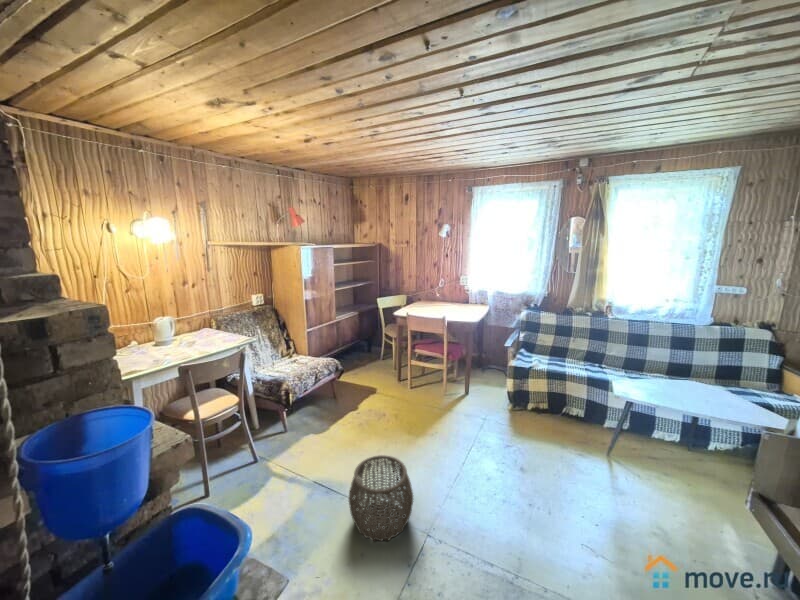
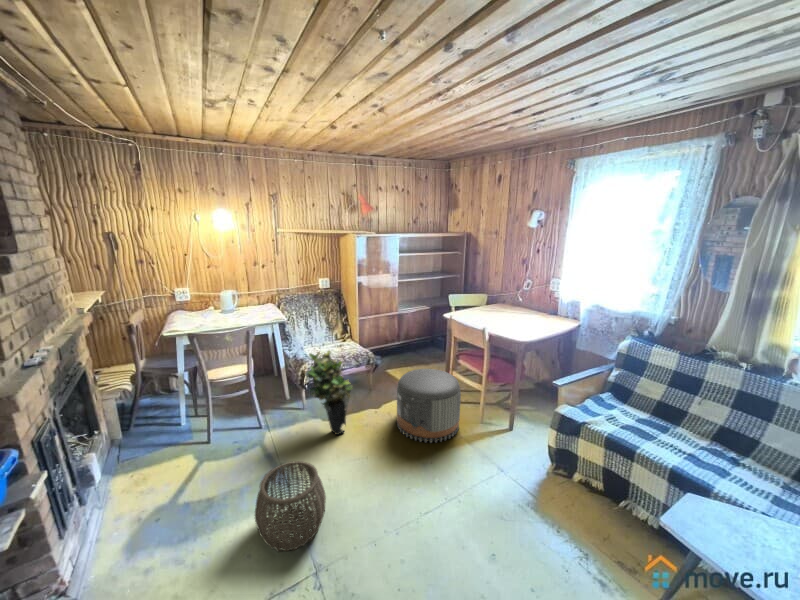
potted plant: none [302,359,353,440] -> present [305,350,353,435]
pouf: none [381,360,436,422] -> present [397,369,461,443]

